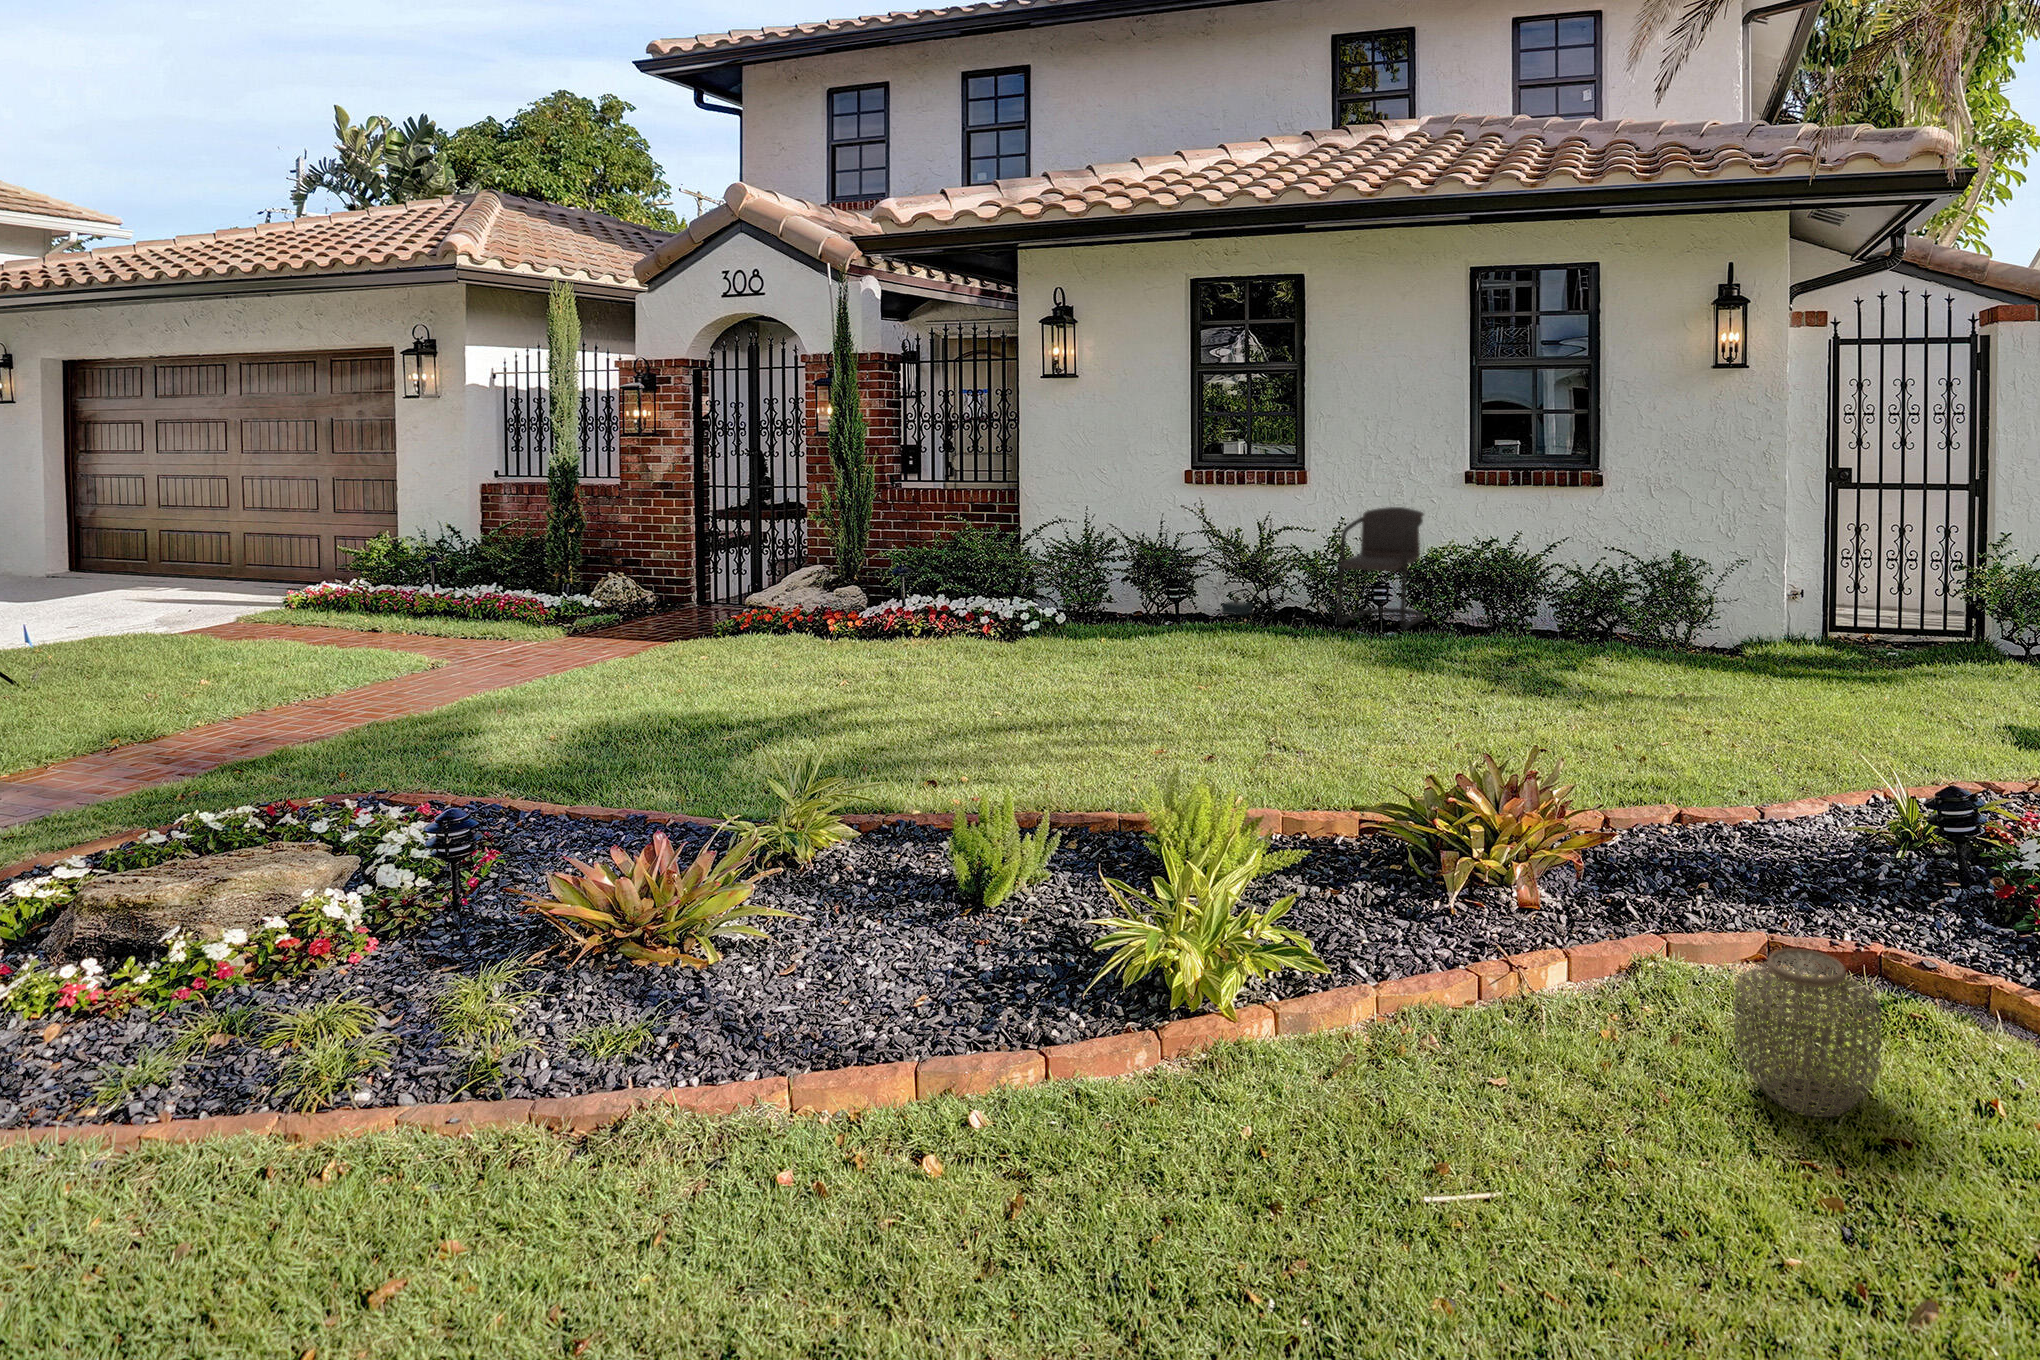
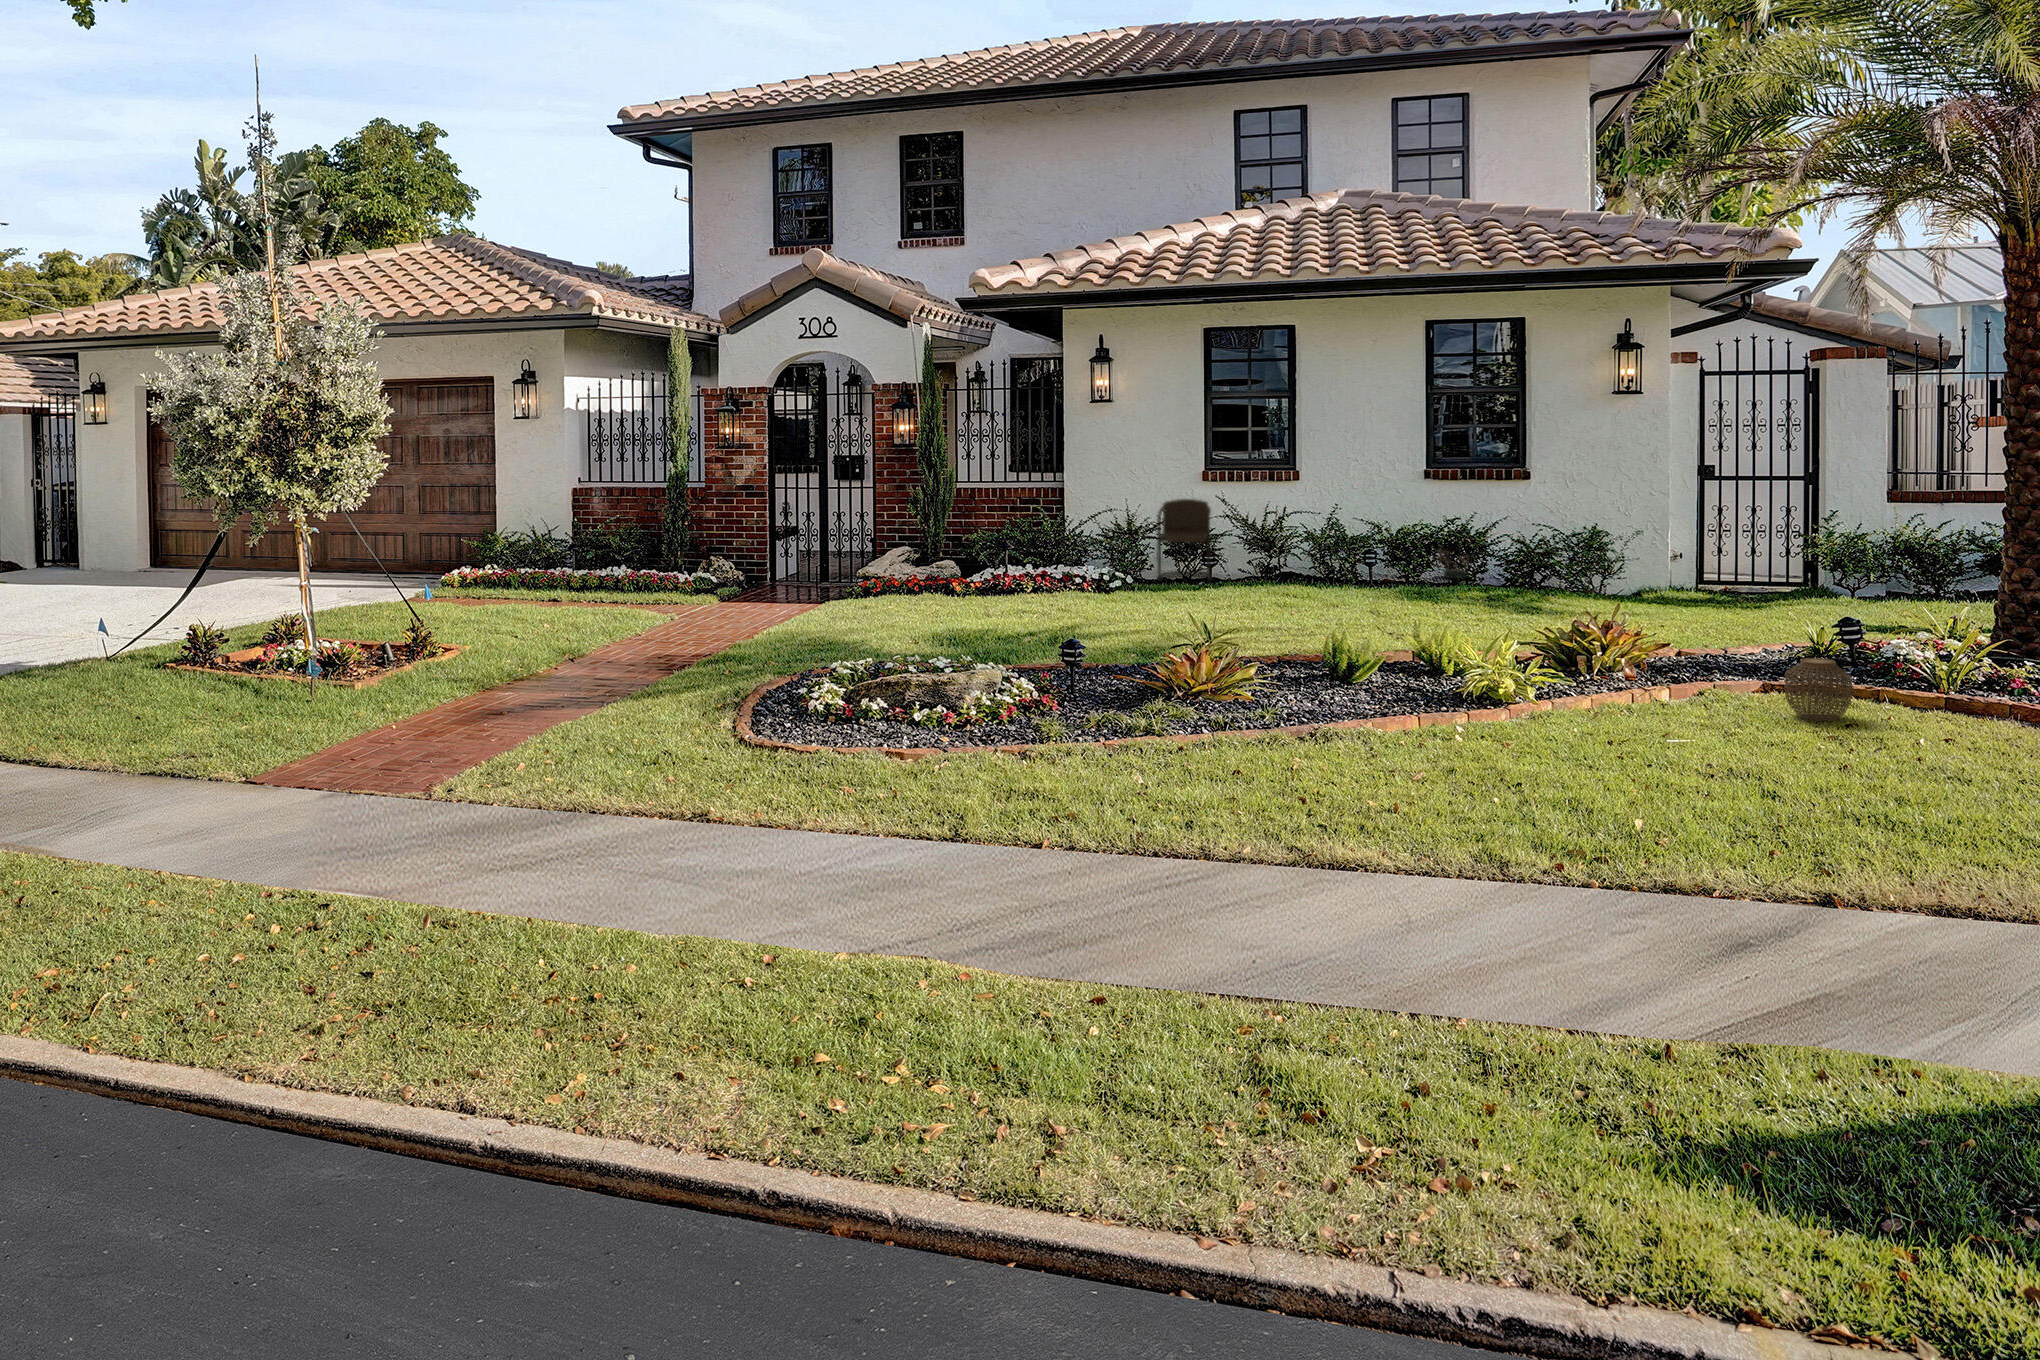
chair: present [1337,507,1425,630] -> present [1157,499,1212,582]
decorative plant: present [1218,577,1256,615] -> present [1438,553,1468,579]

